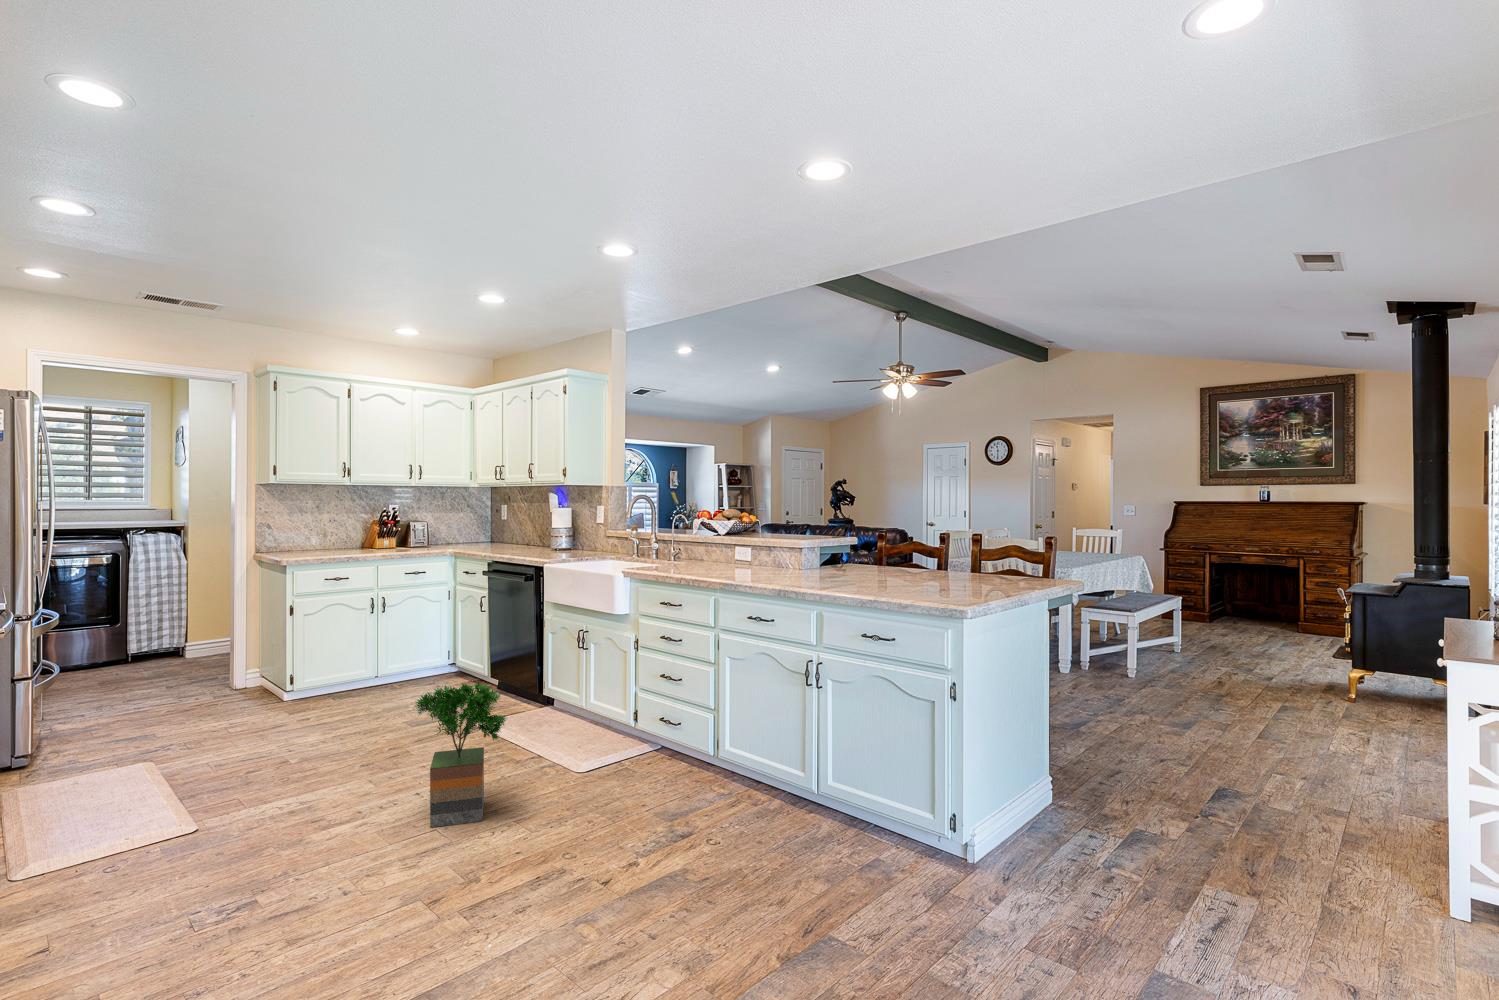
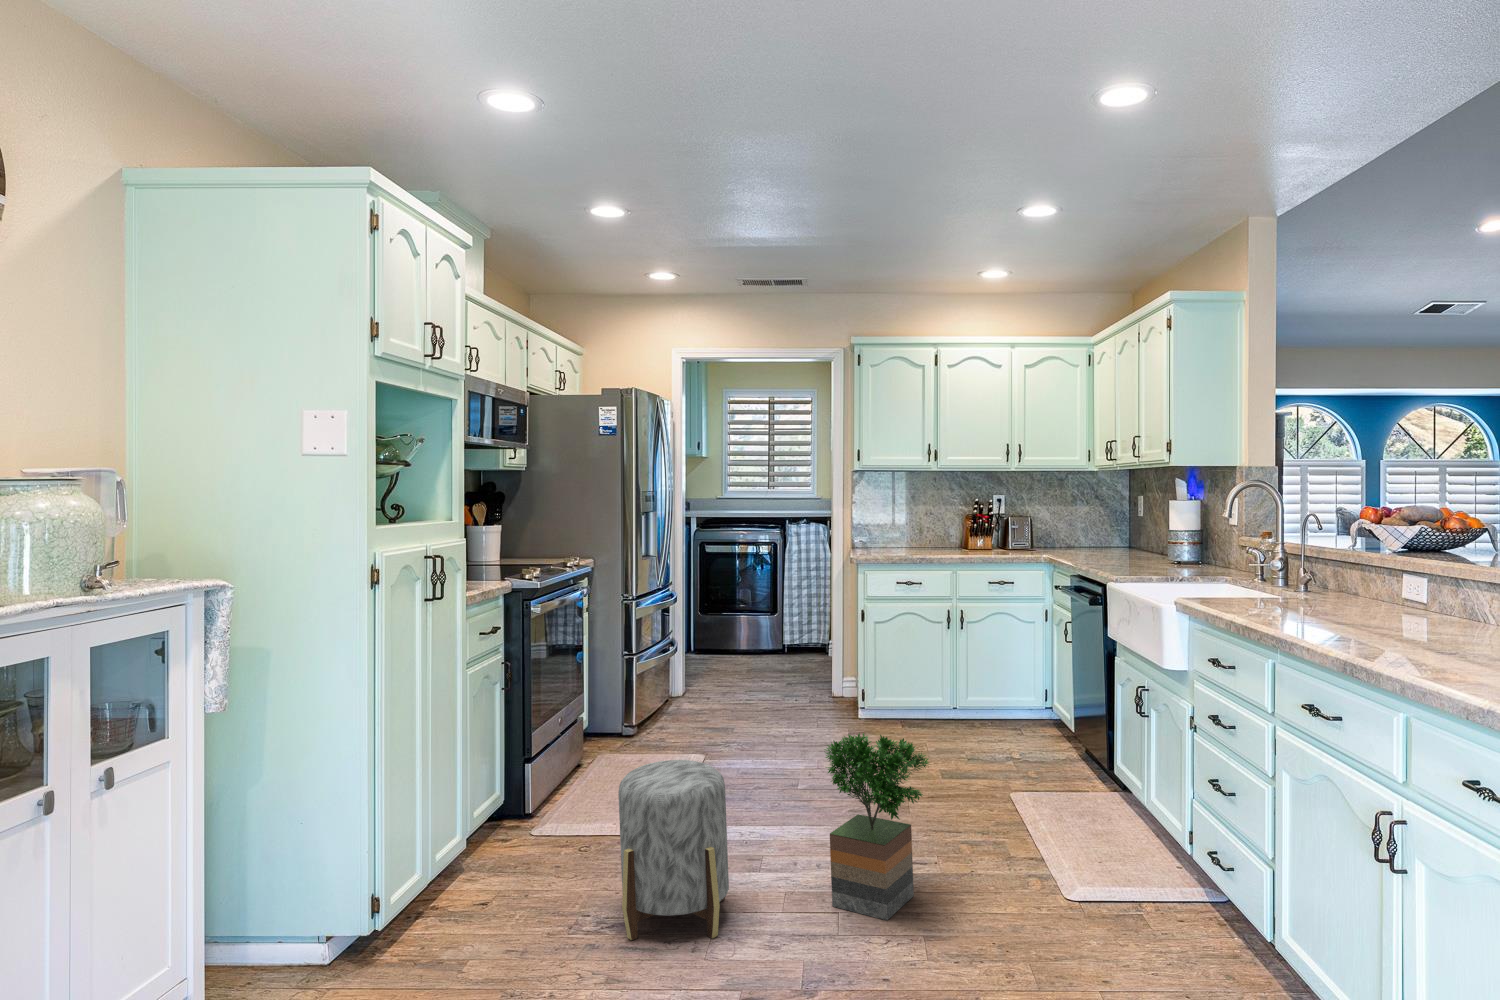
stool: none [236,734,361,913] -> present [618,760,729,940]

